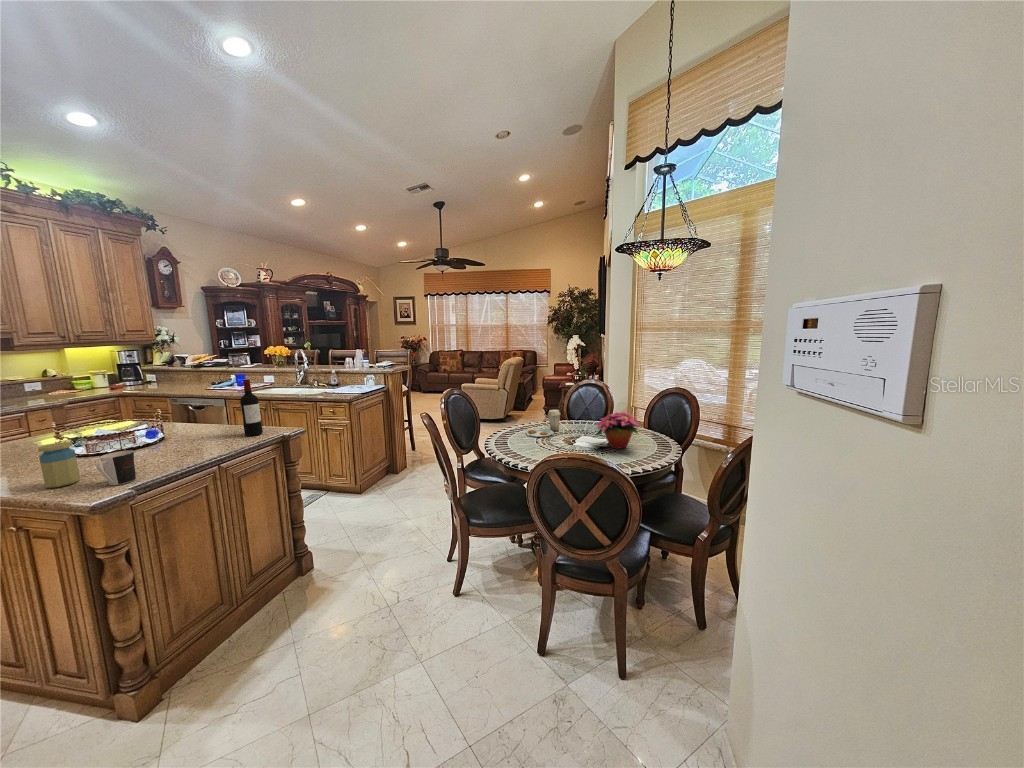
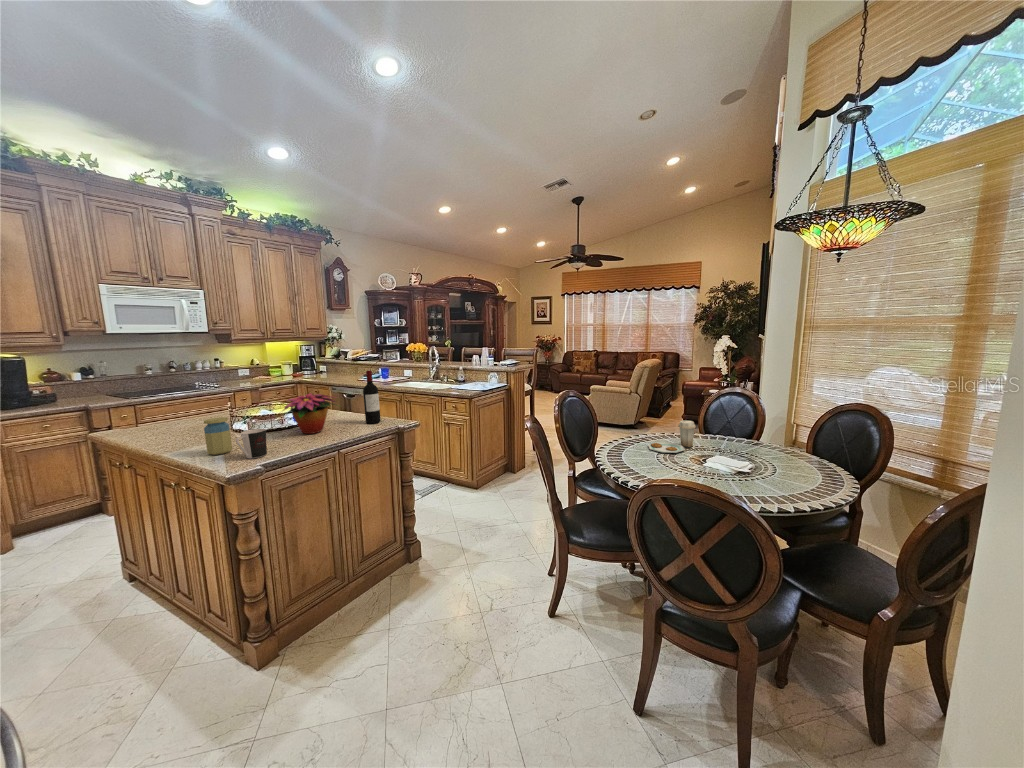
flower arrangement: present [596,412,639,449] -> present [284,393,335,434]

